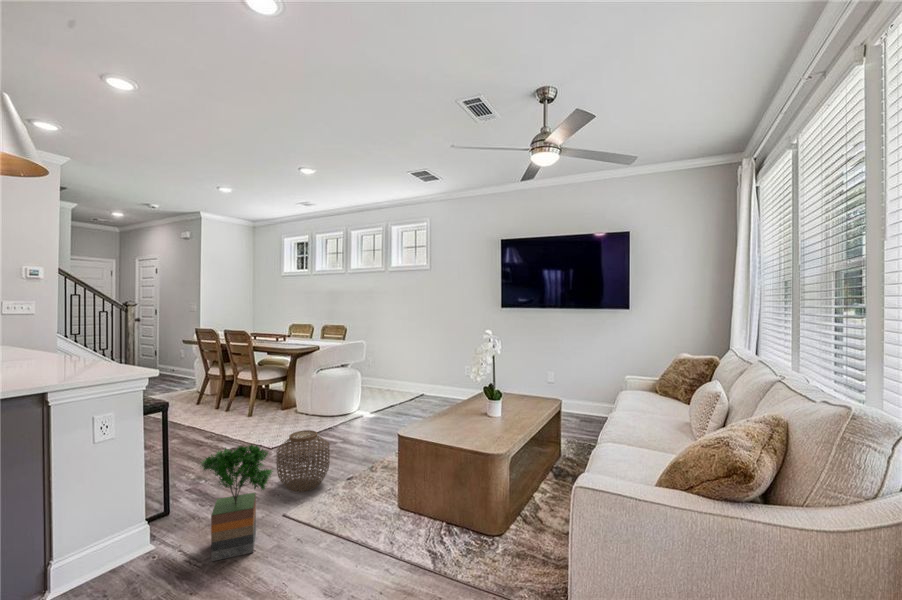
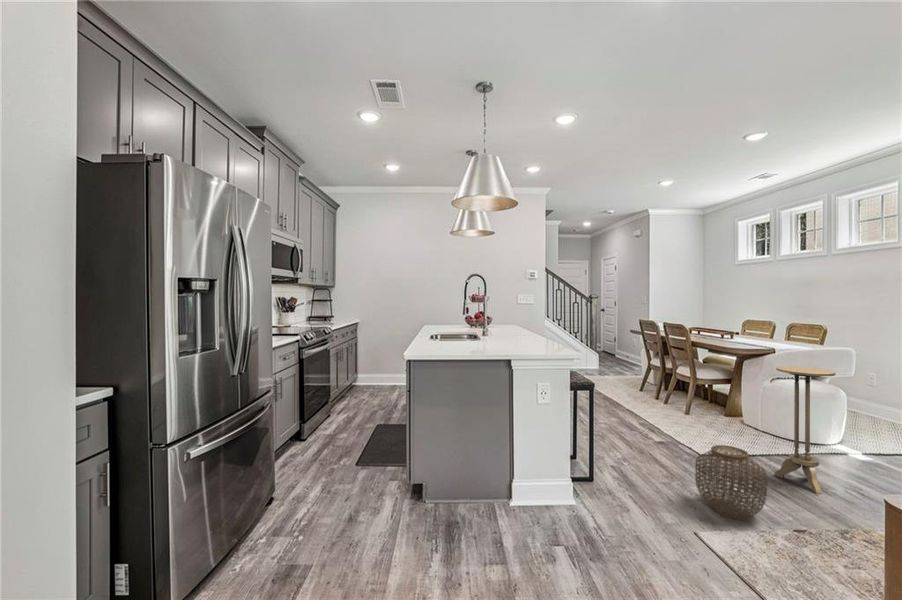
side table: none [327,356,362,449] -> present [774,366,835,494]
potted tree: present [200,445,273,561] -> none [607,436,680,554]

